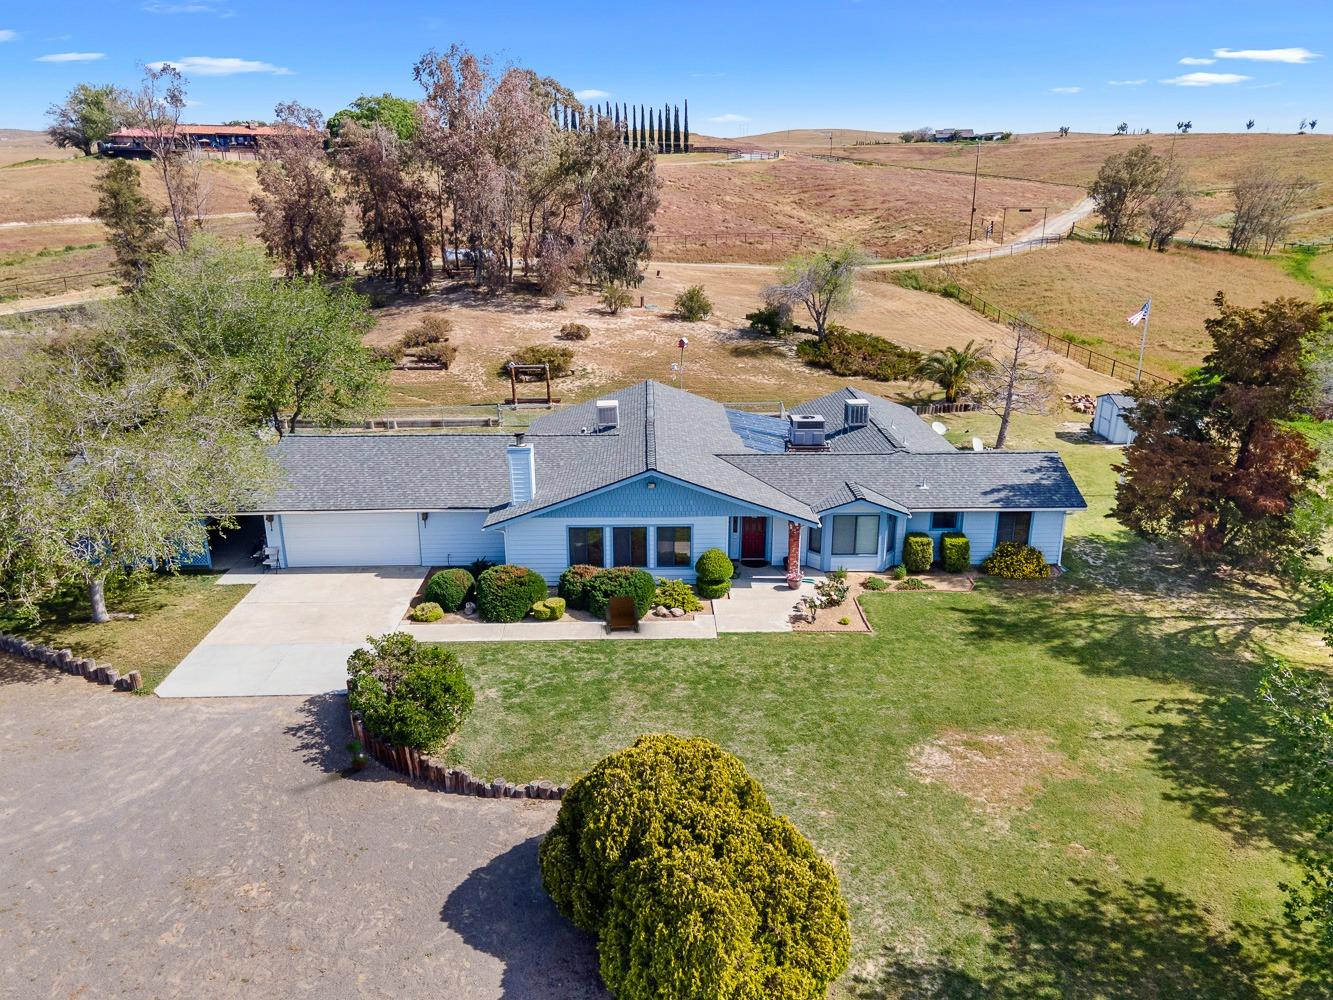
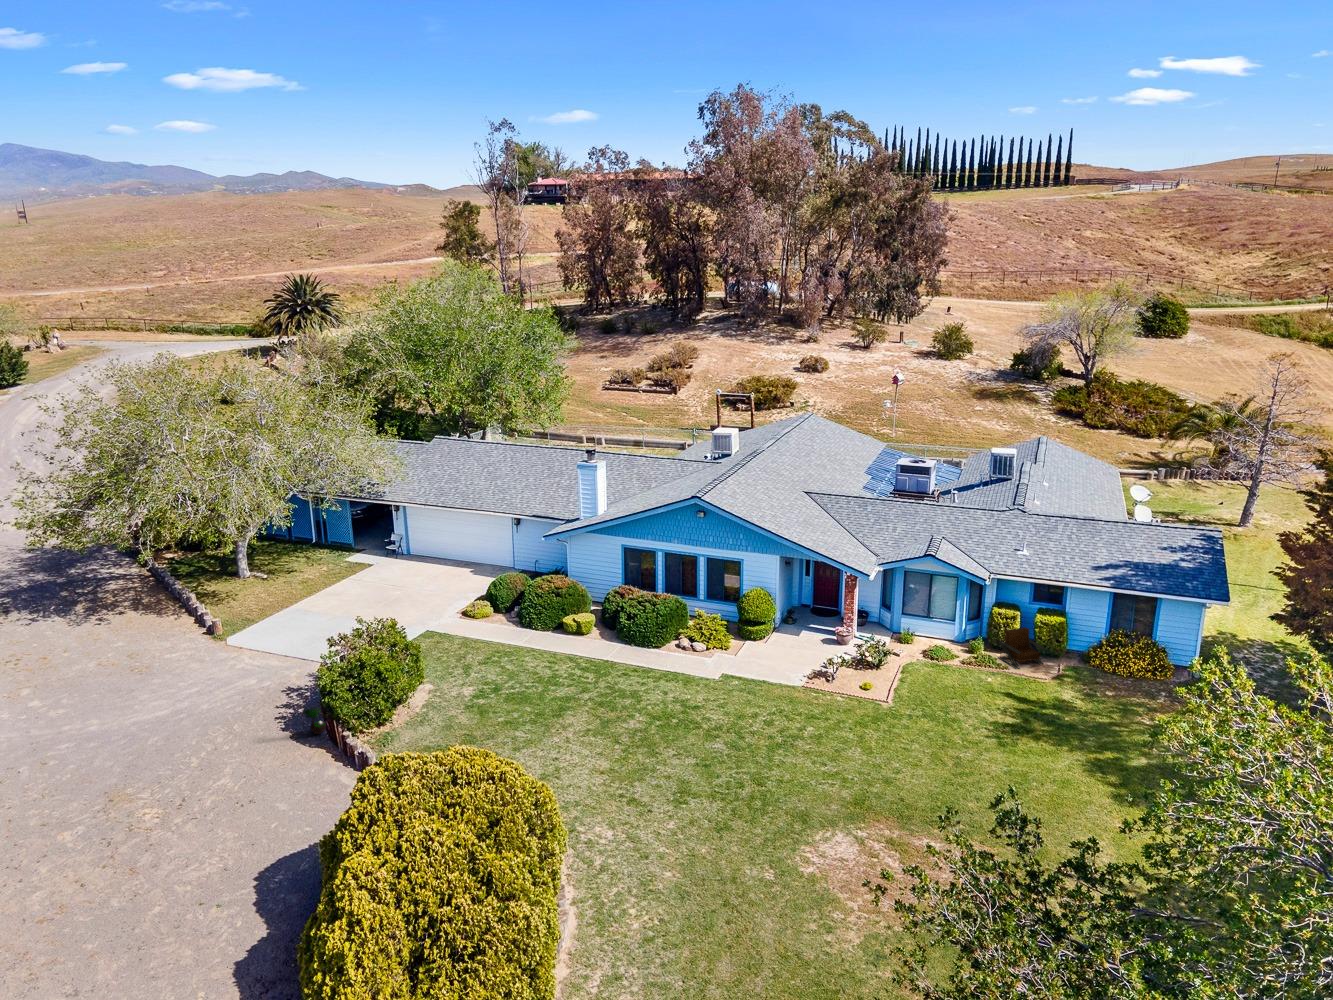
lounge chair: present [605,596,640,634] -> present [999,627,1044,669]

